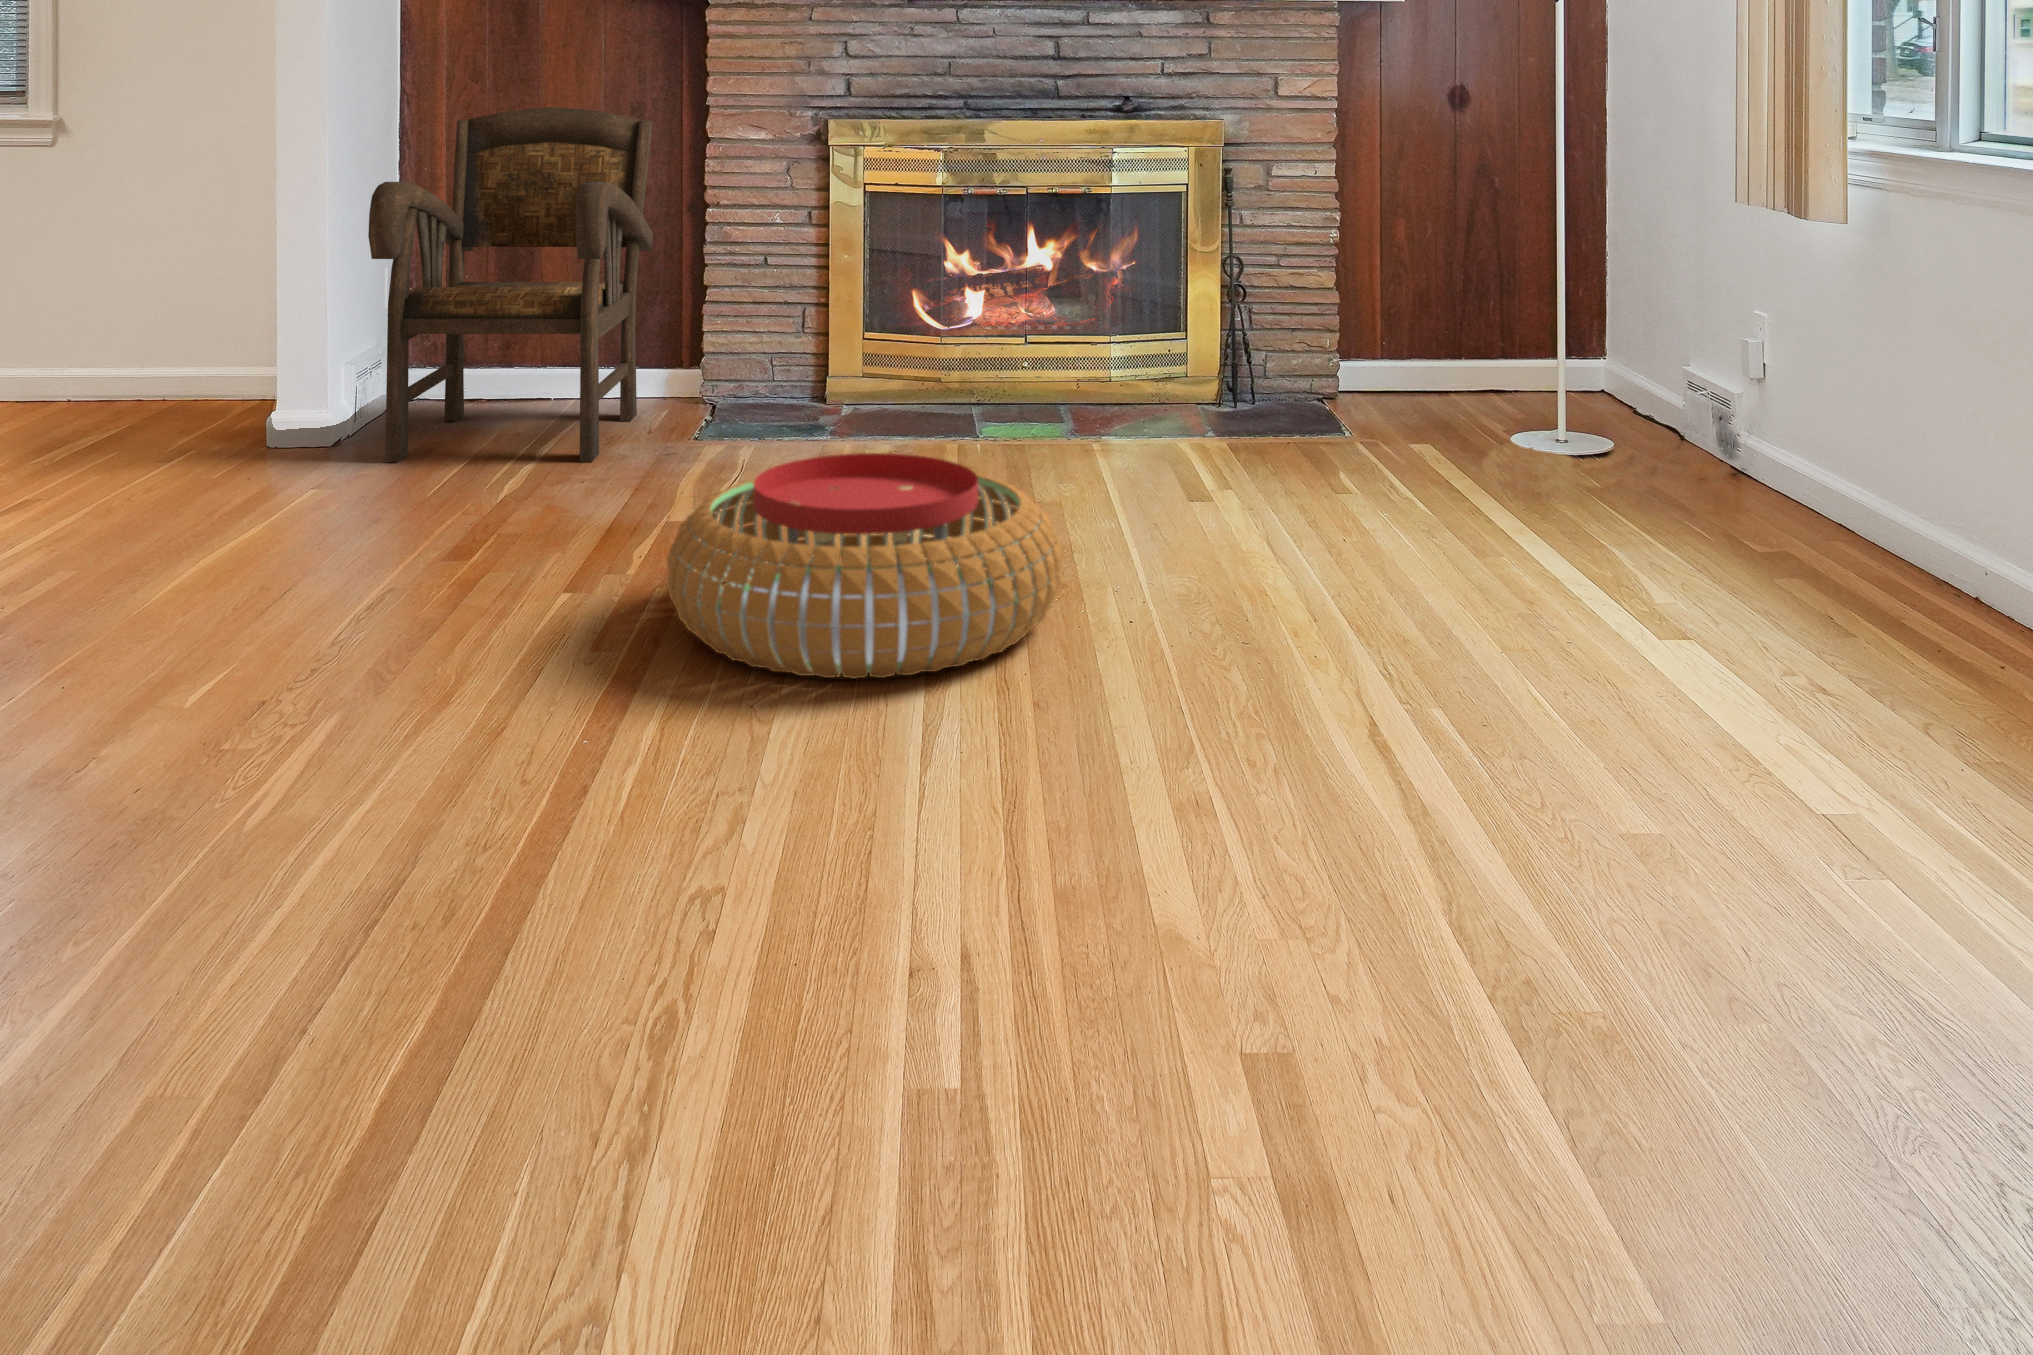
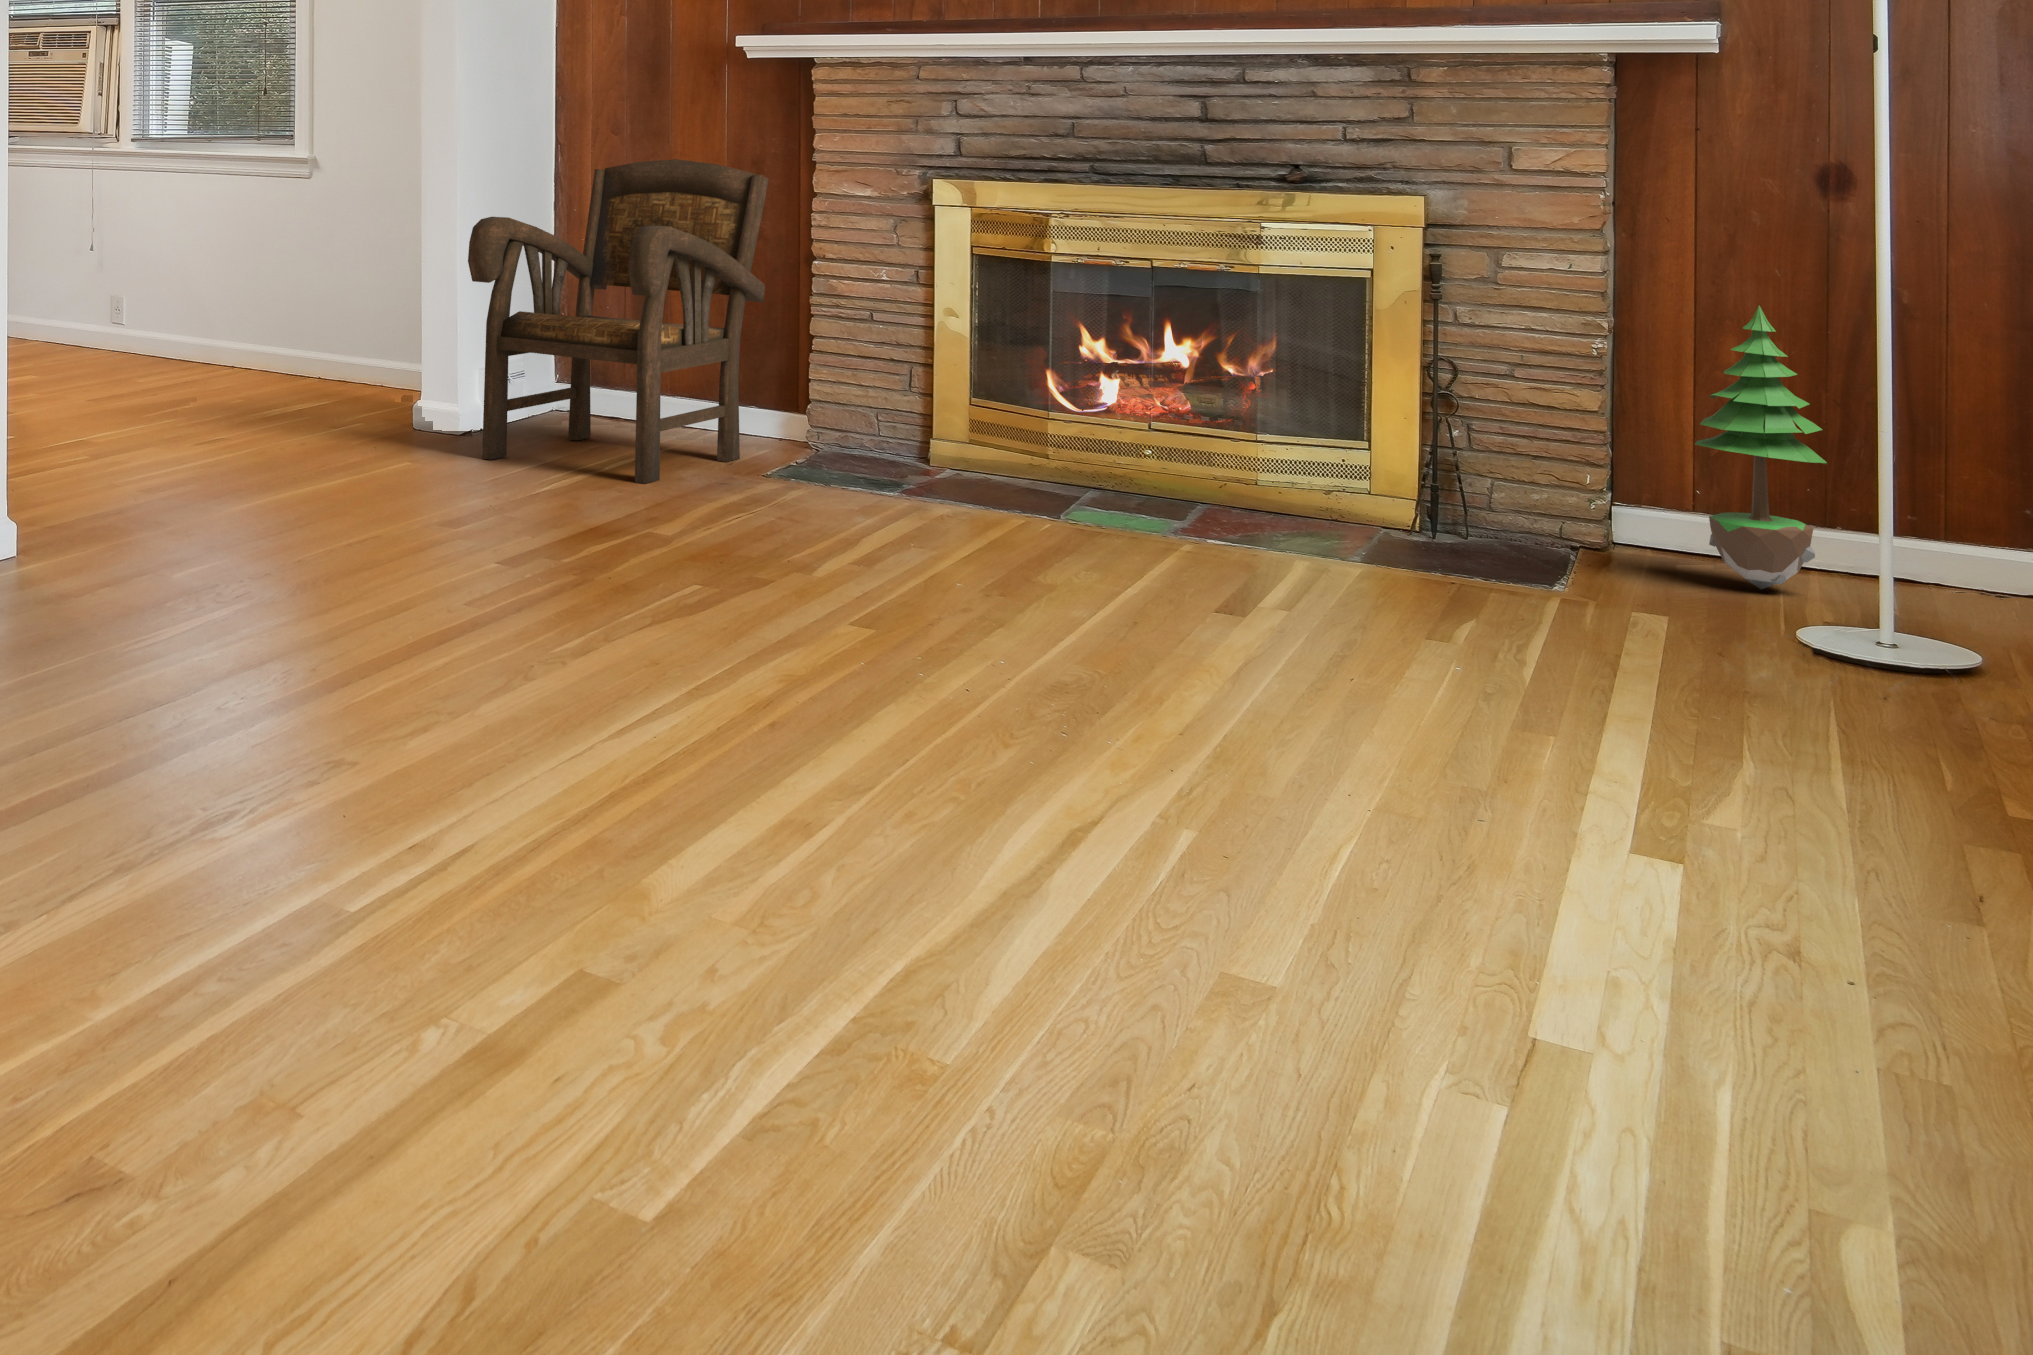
potted tree: none [1393,192,1471,404] -> present [1695,306,1827,590]
pouf: present [667,453,1062,678] -> none [513,469,887,659]

